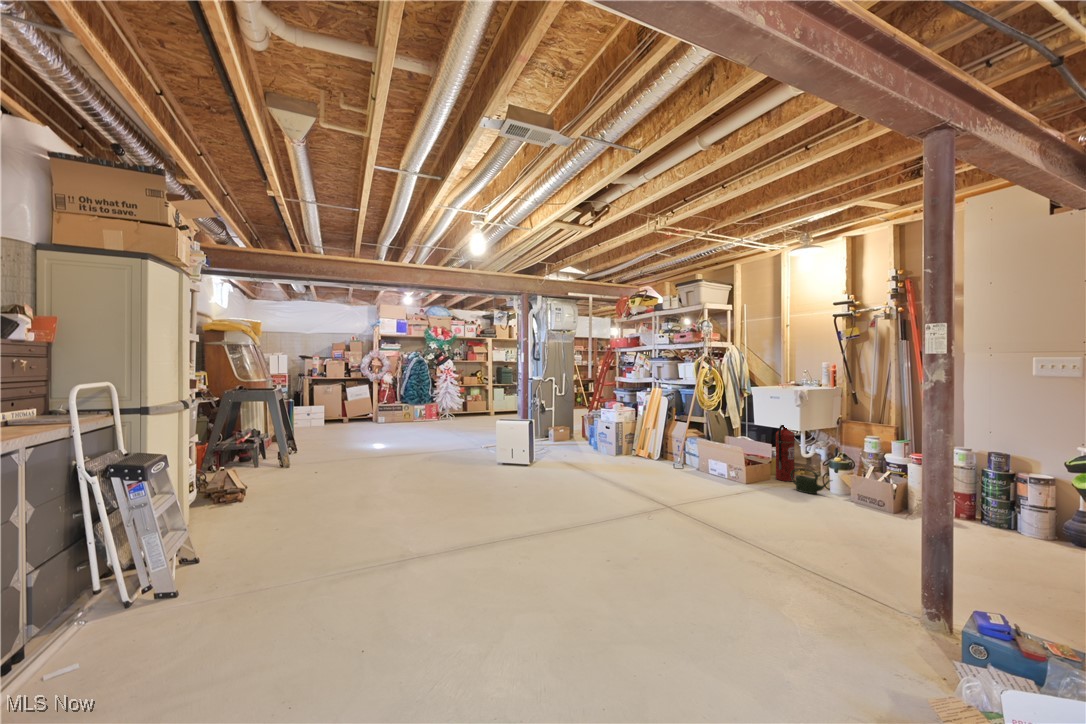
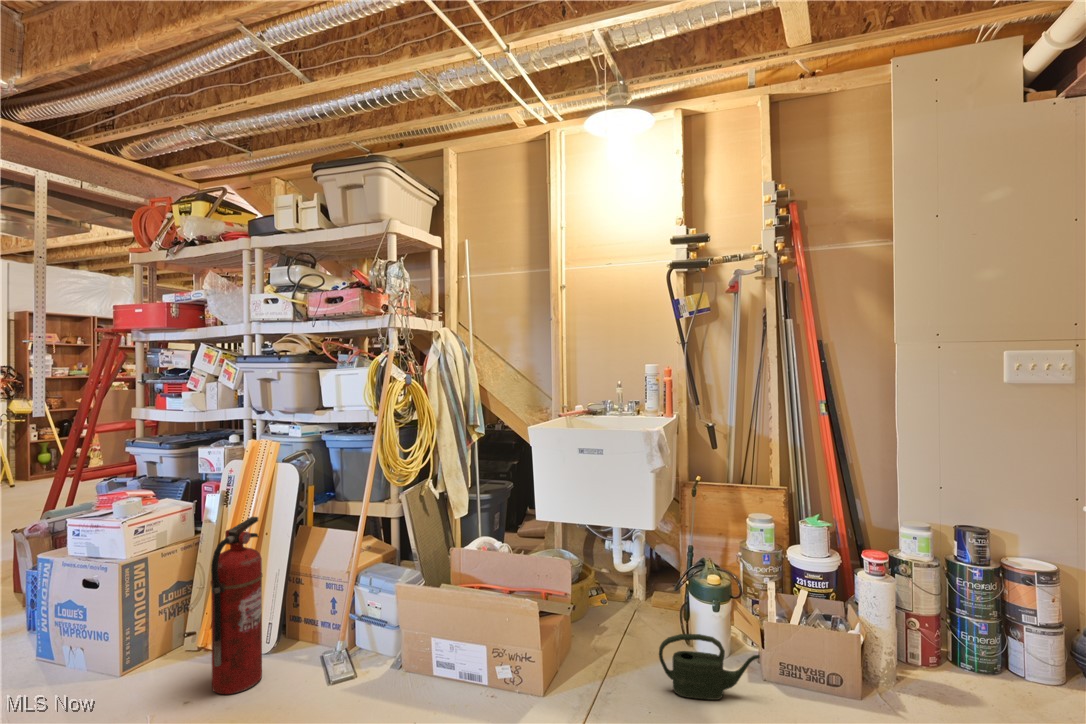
fire extinguisher: present [776,425,795,481] -> present [211,517,262,694]

